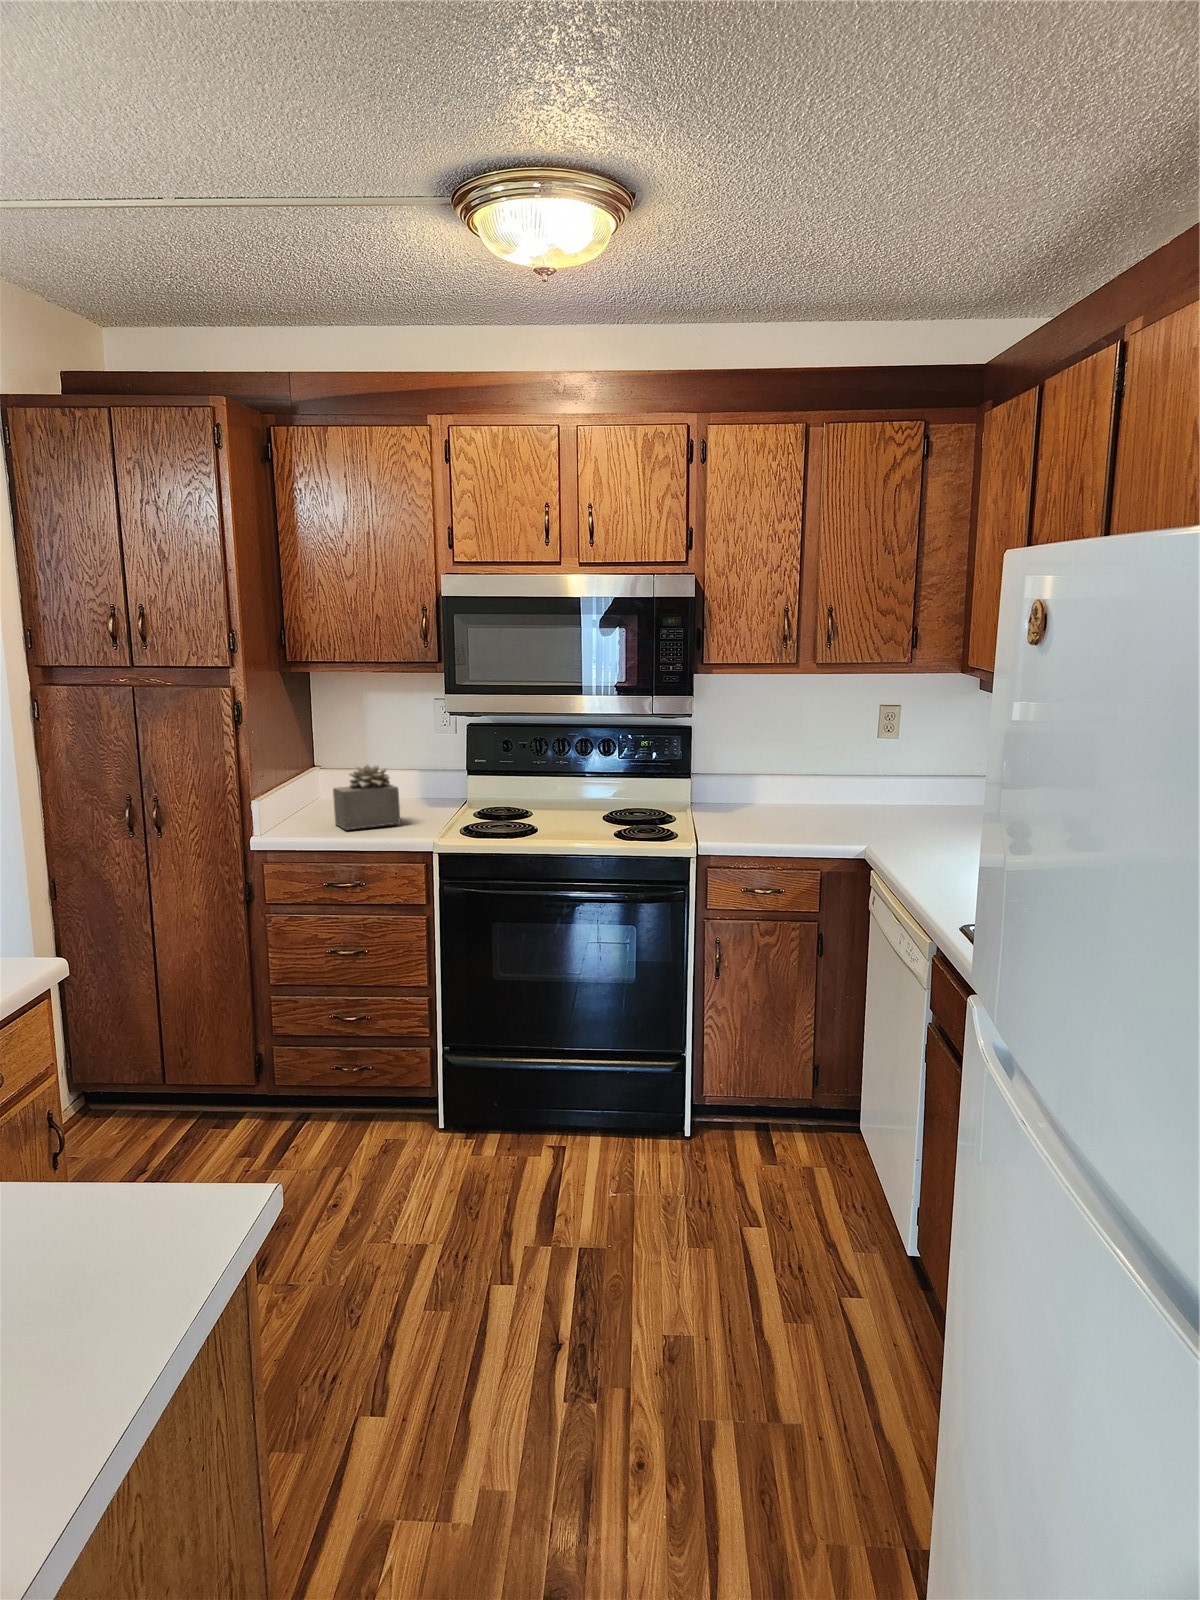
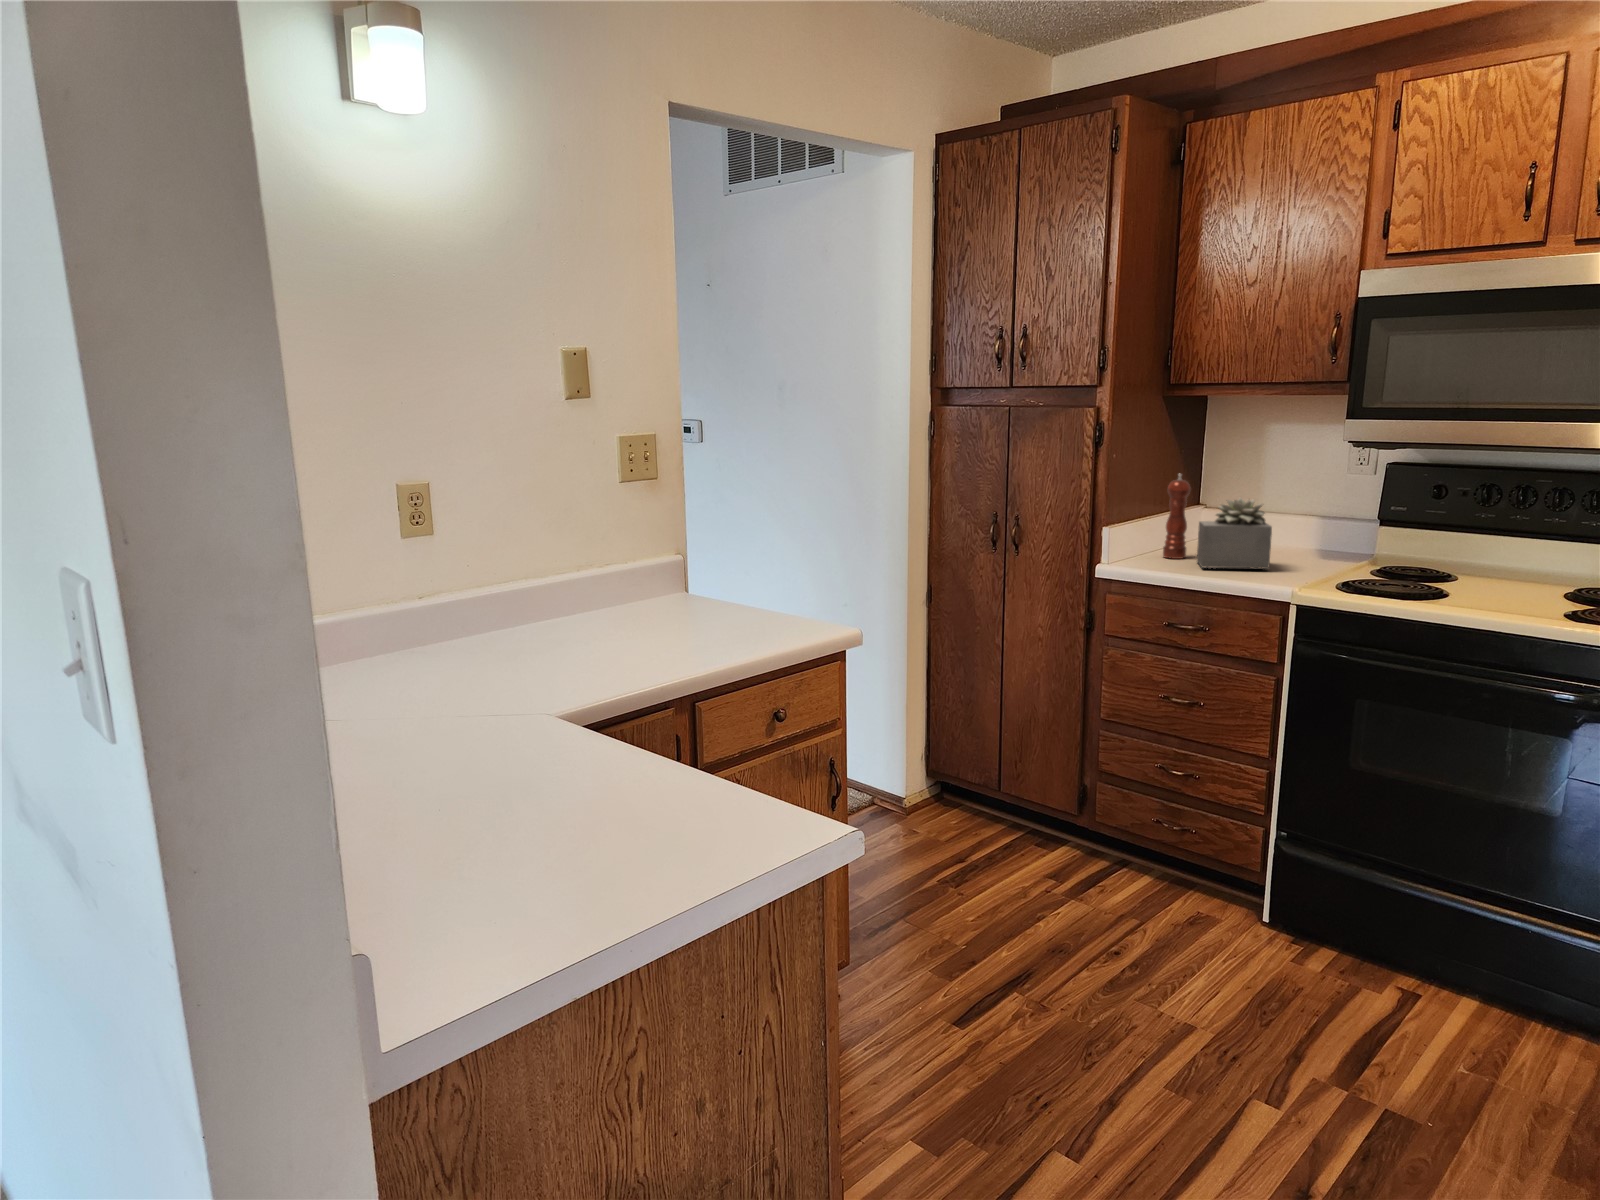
pepper mill: none [299,746,322,824] -> present [1163,474,1190,559]

